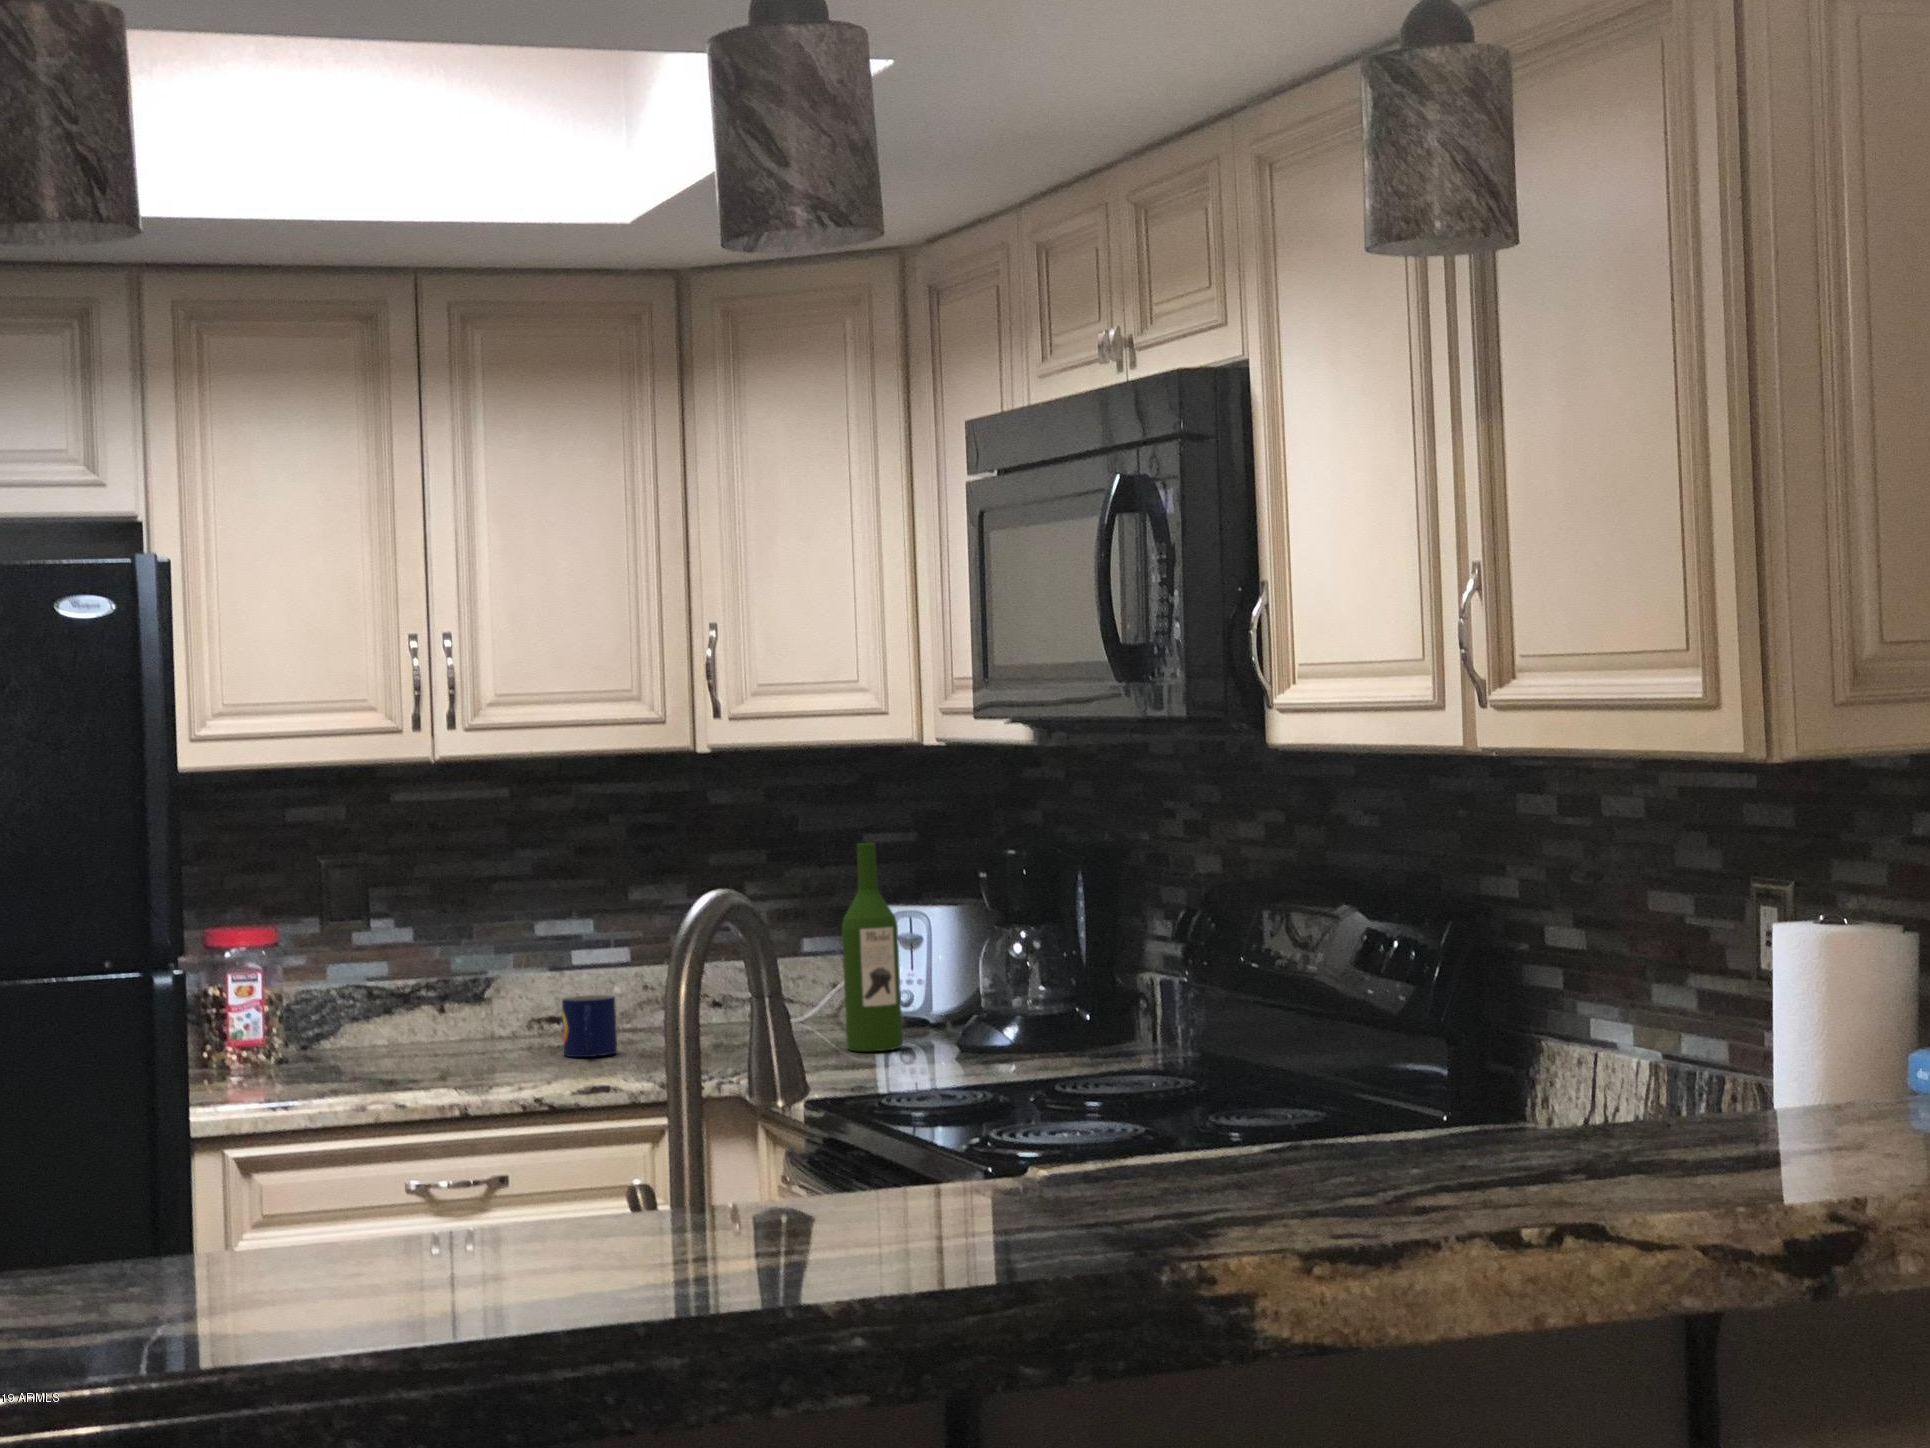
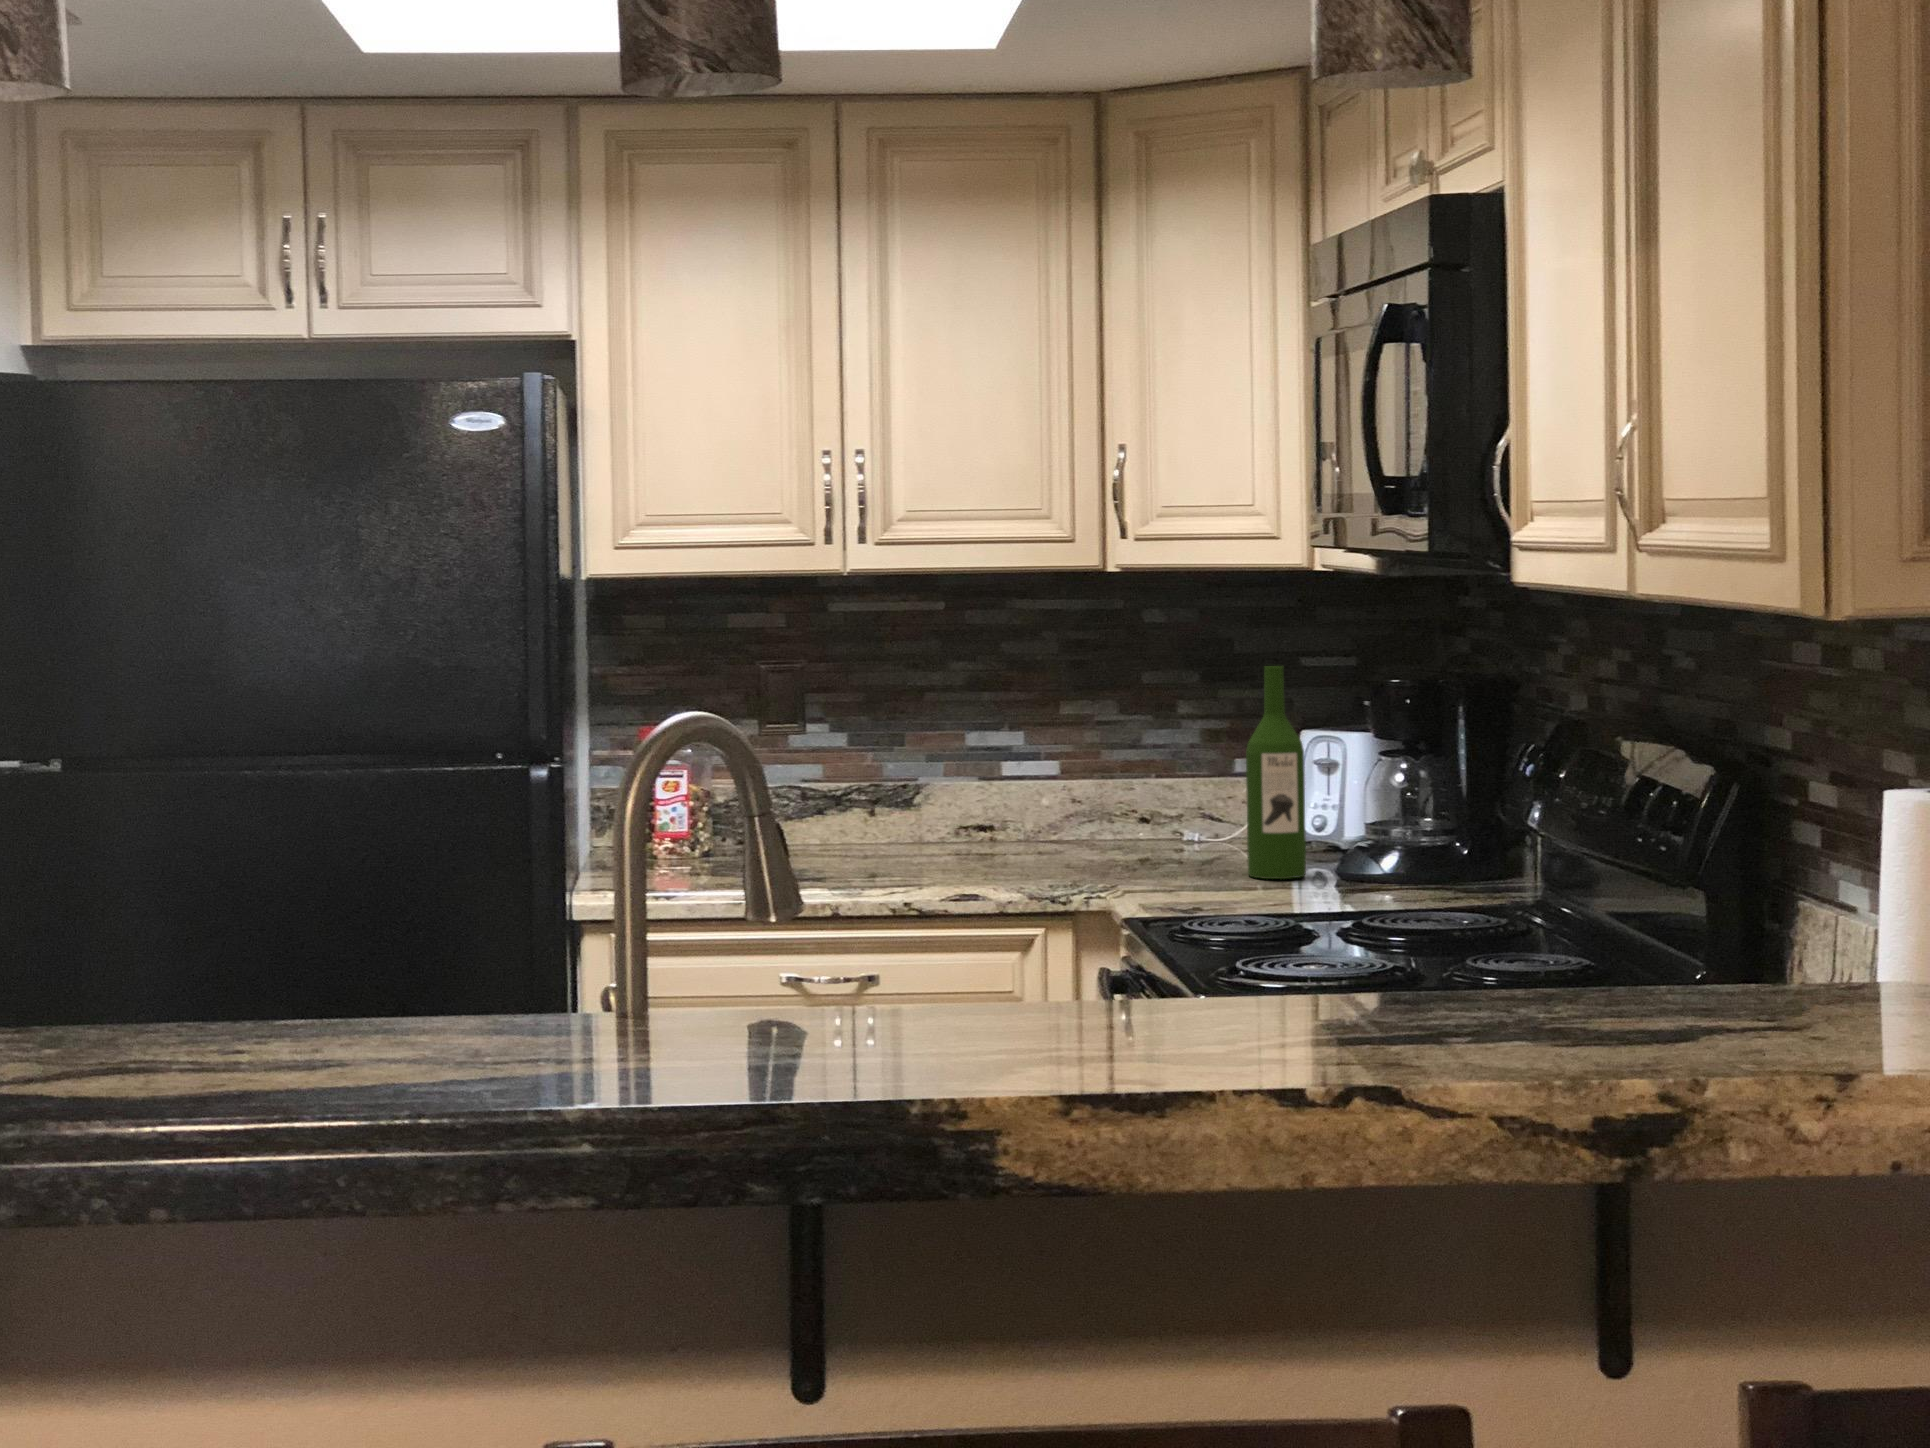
mug: present [562,995,617,1057] -> none [968,806,1021,866]

